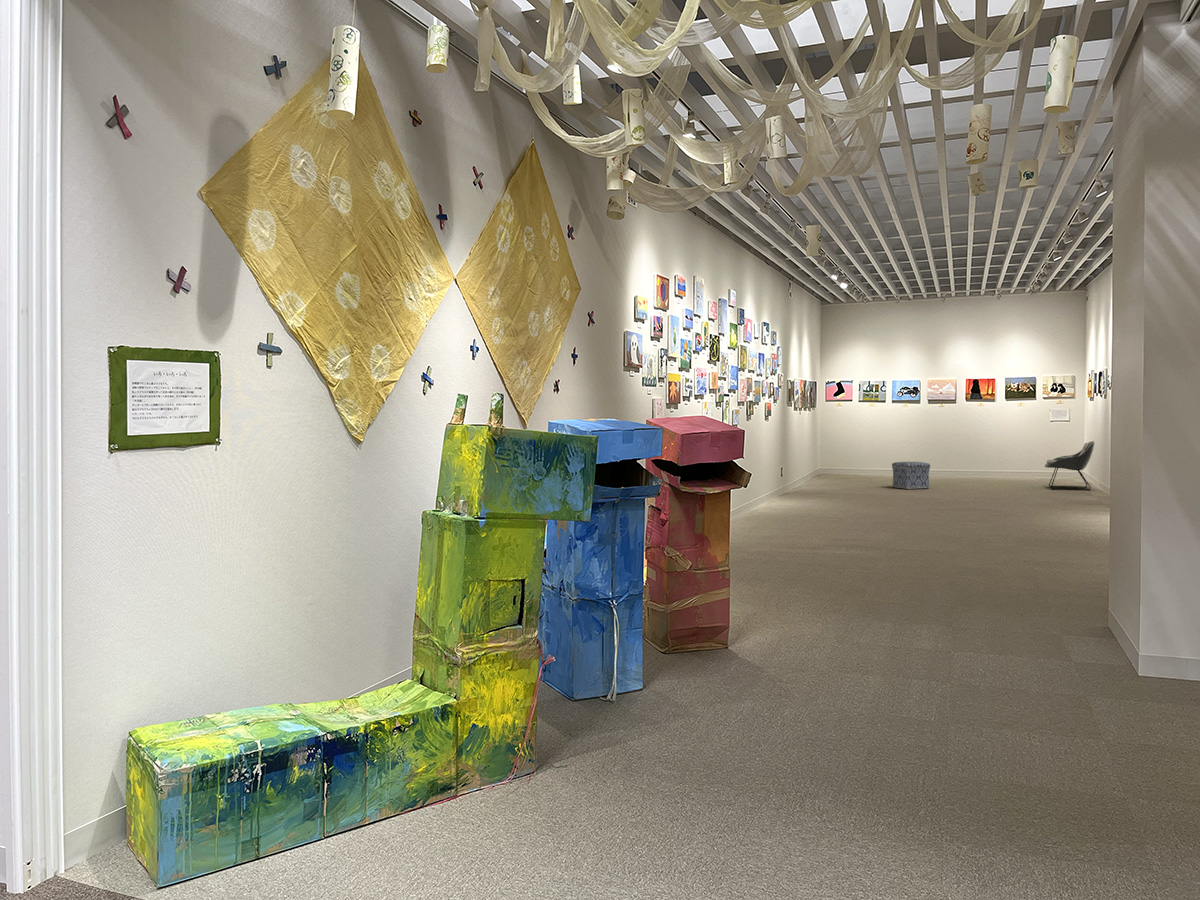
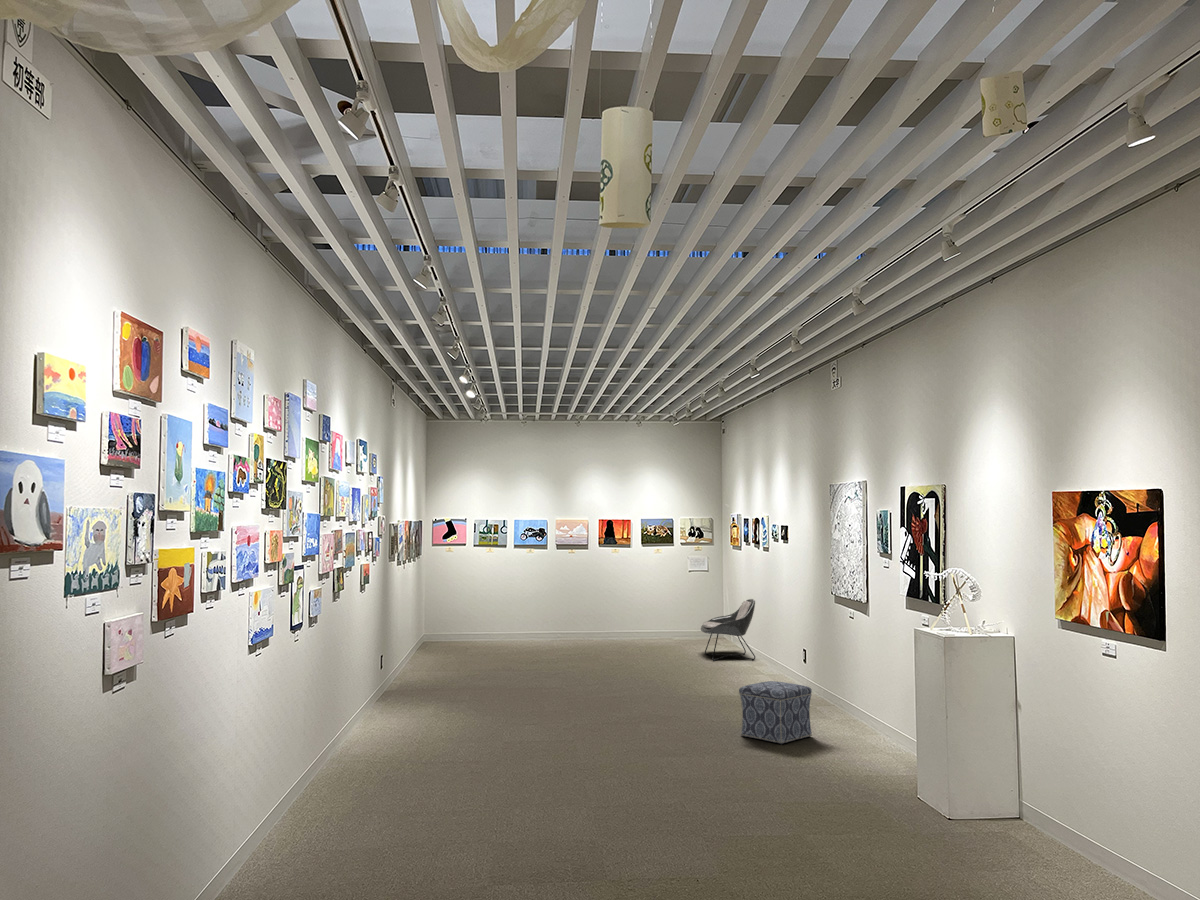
ottoman: present [892,462,930,489] -> present [739,681,812,744]

